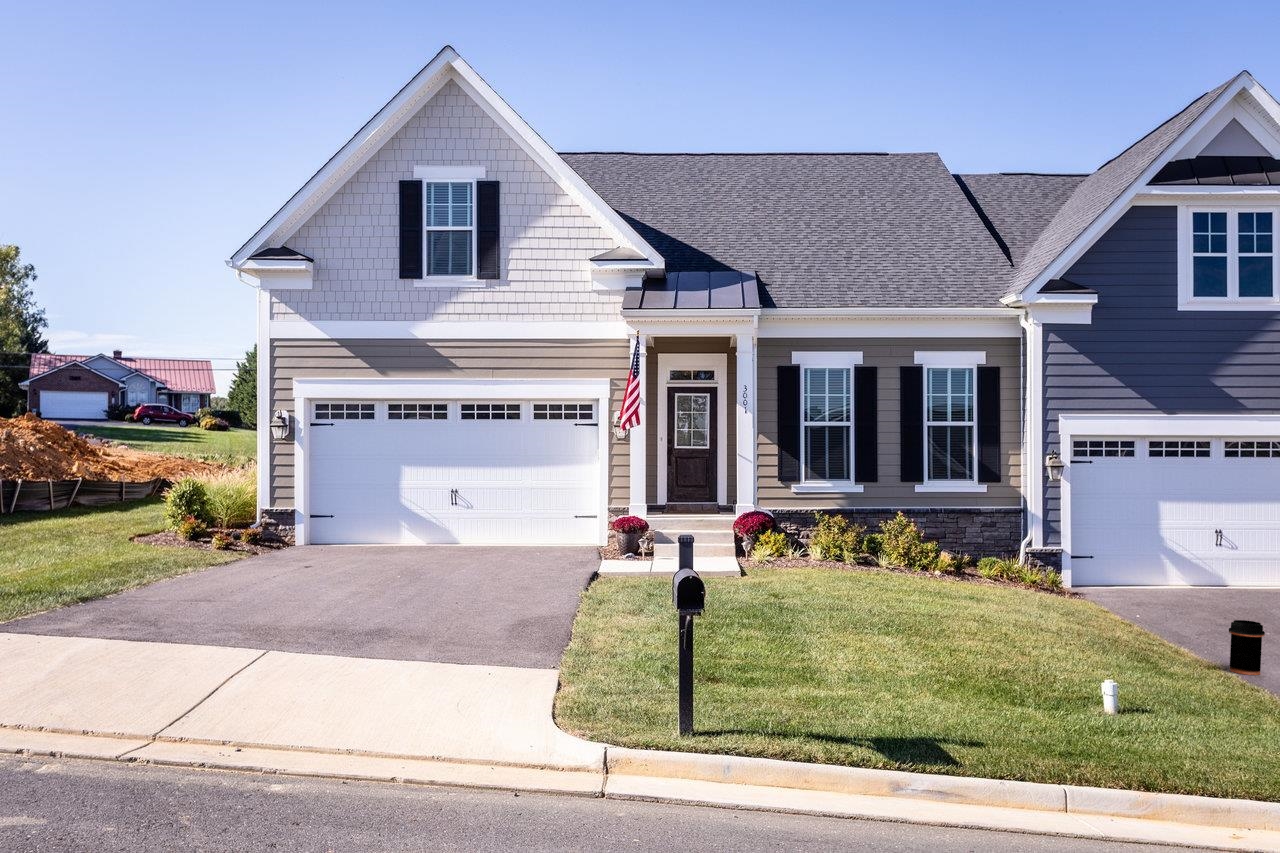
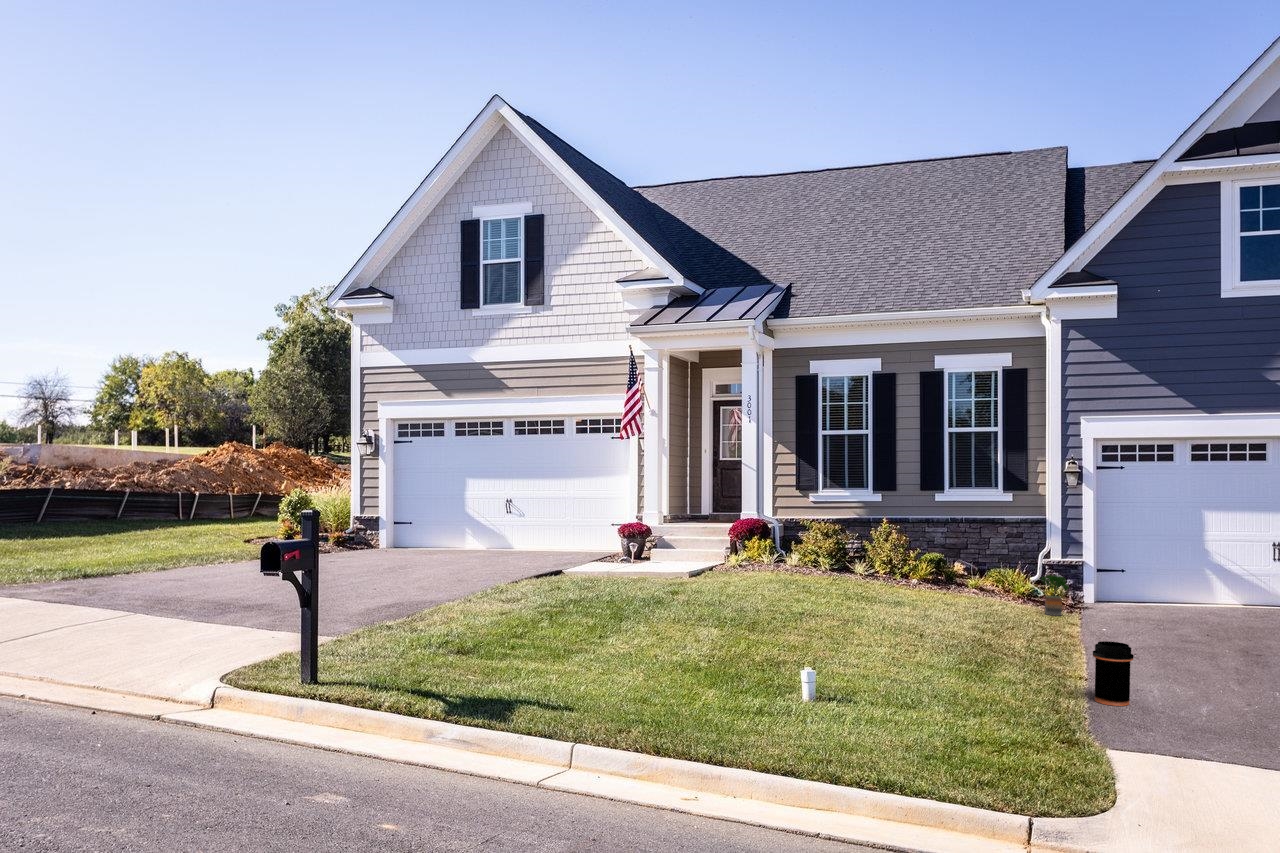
potted tree: none [1056,562,1084,600] -> present [1042,575,1068,616]

